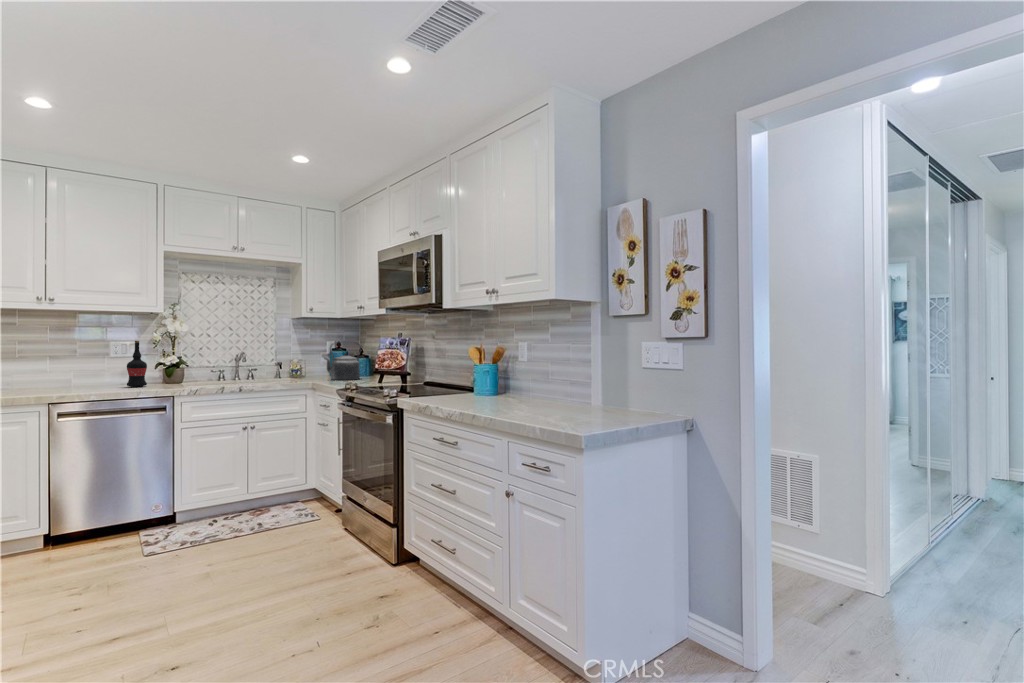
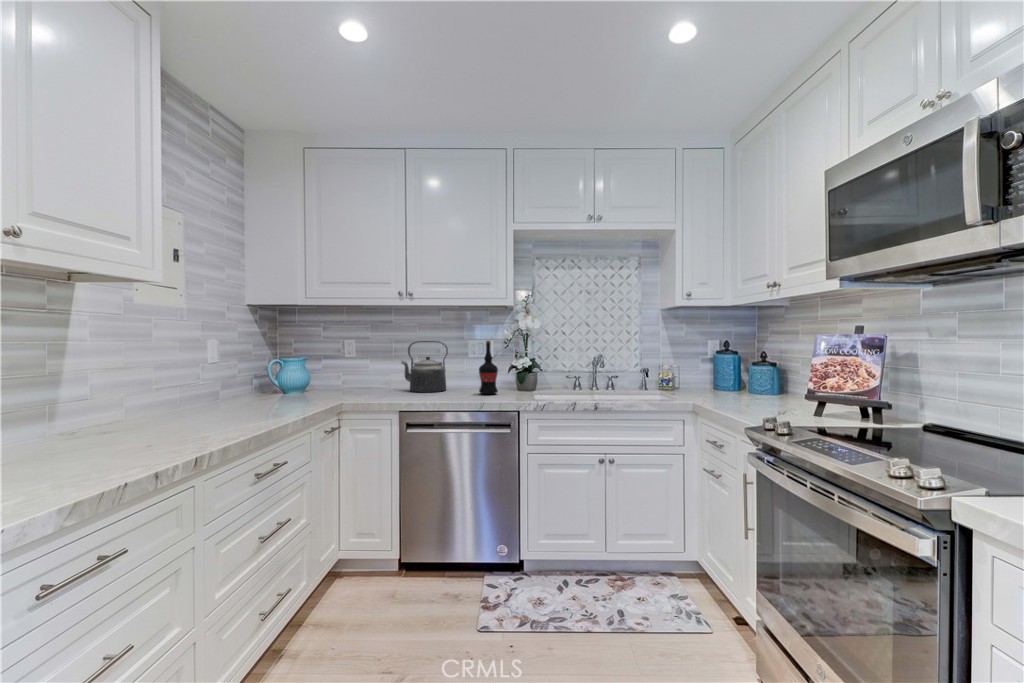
kettle: present [324,341,361,380] -> present [401,341,448,393]

